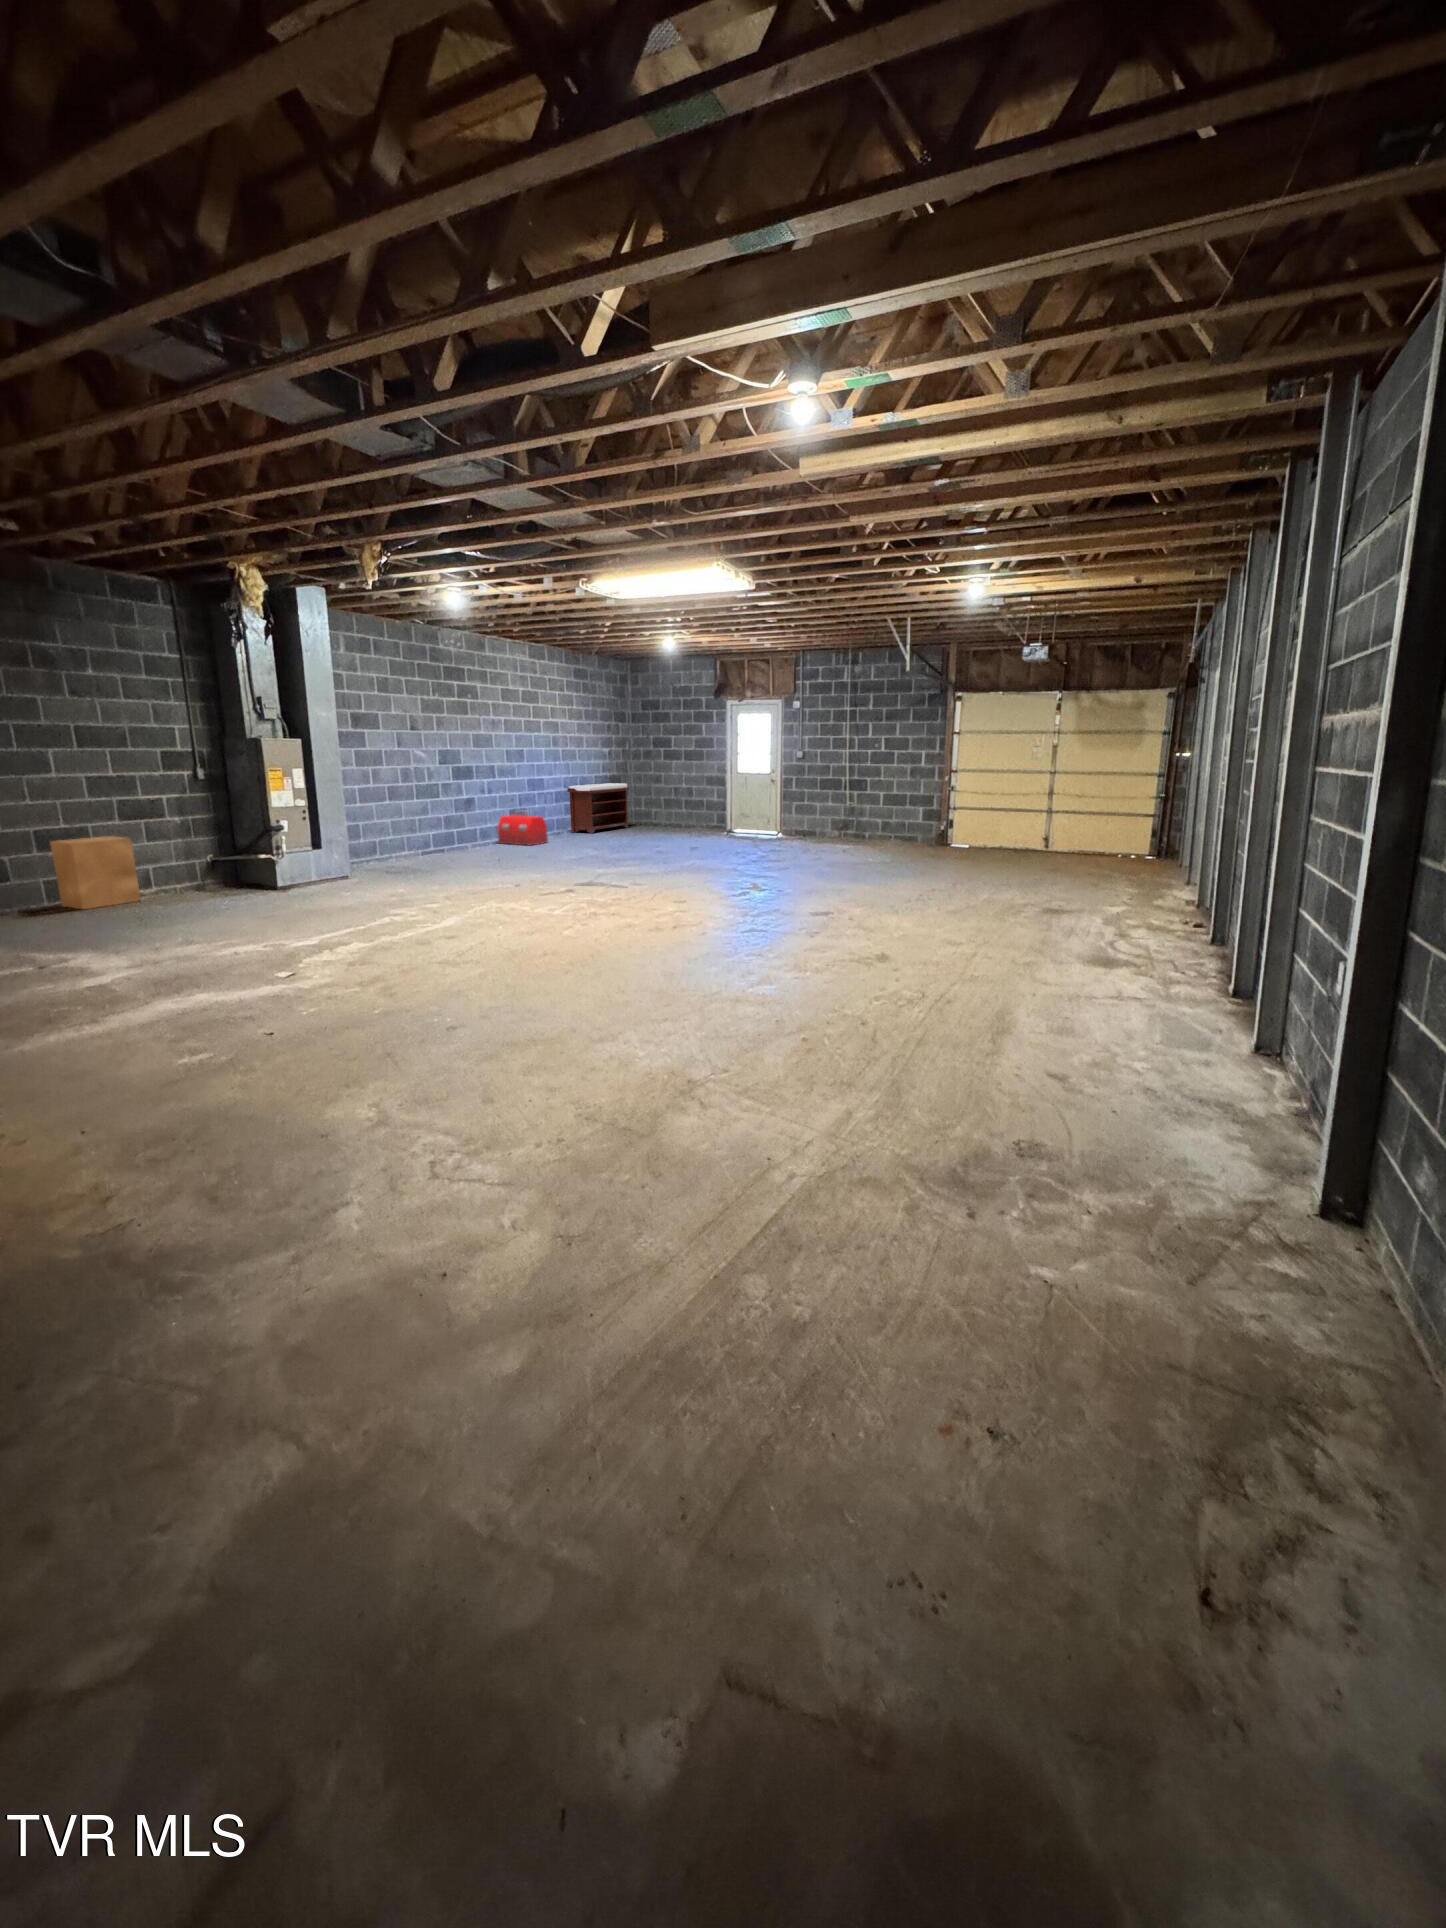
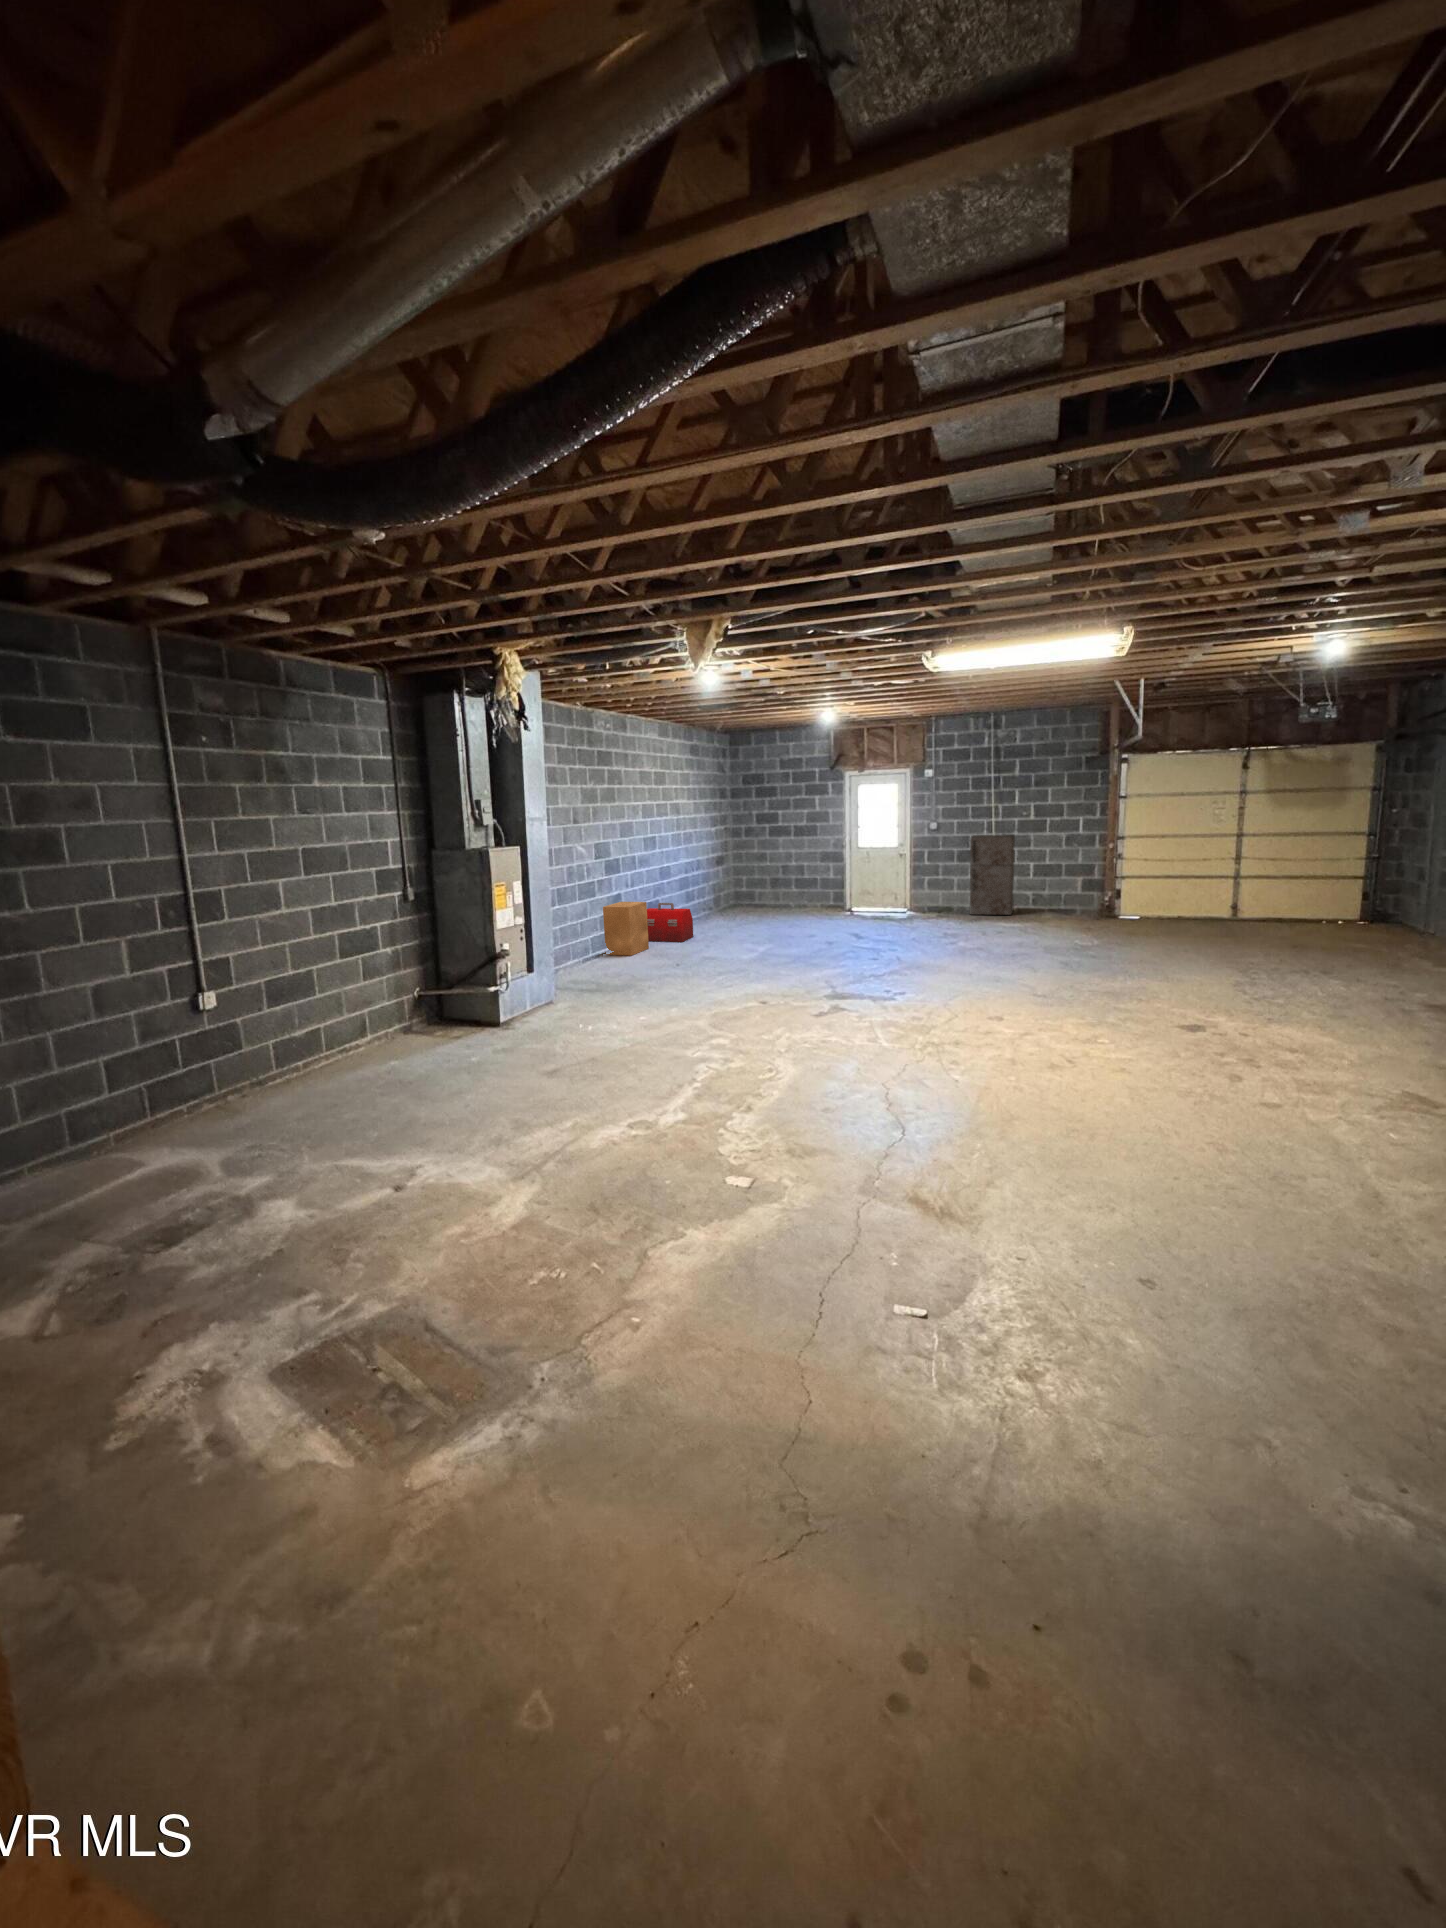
storage cabinet: none [817,764,866,840] -> present [970,834,1015,915]
bench: present [567,783,629,834] -> none [687,864,740,921]
cardboard box: present [50,836,141,910] -> present [603,902,649,956]

